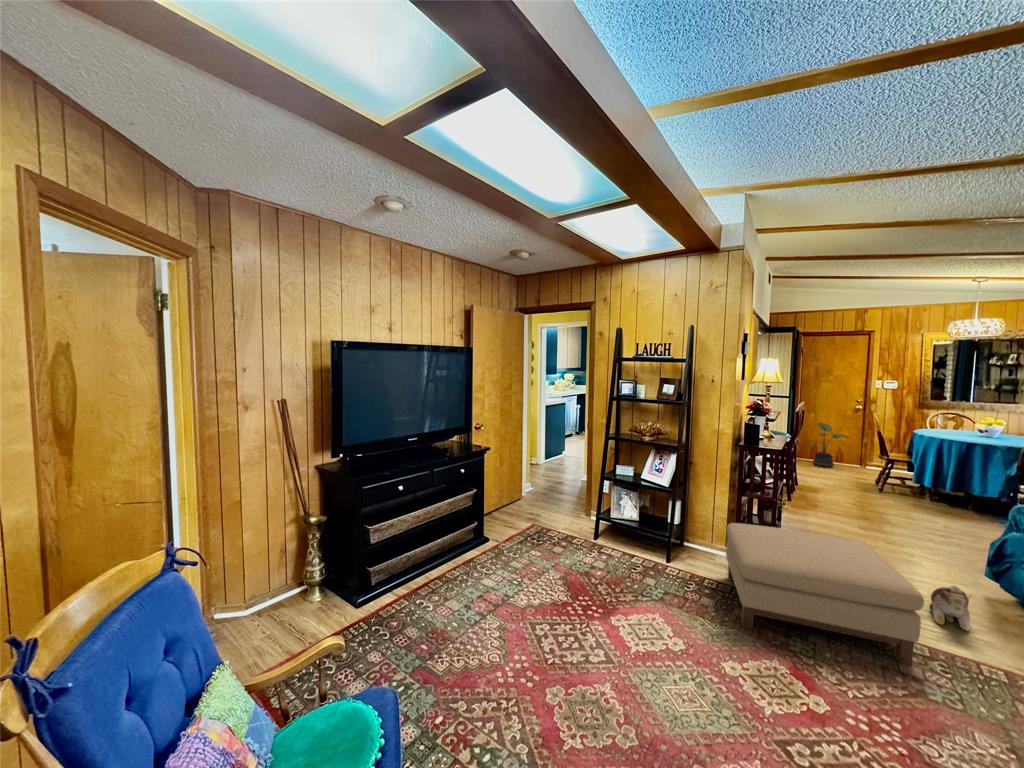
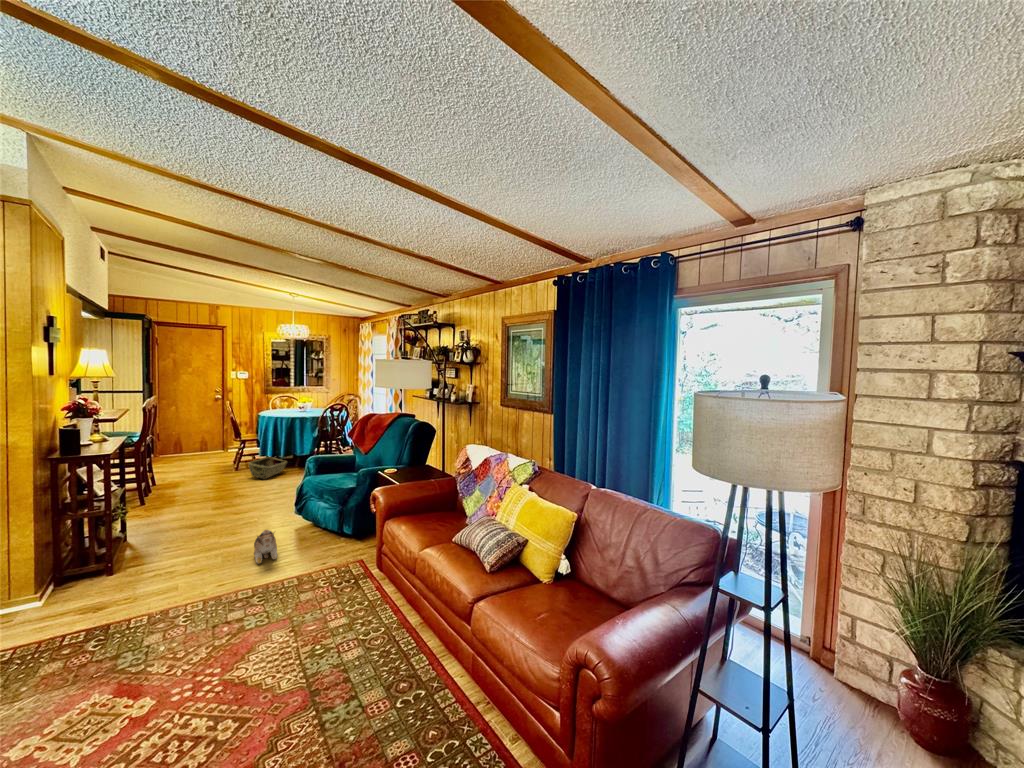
potted plant: present [813,423,848,468] -> none [173,416,211,461]
woven basket: none [900,486,960,513] -> present [248,457,287,479]
ottoman: present [726,523,924,665] -> none [25,523,238,684]

